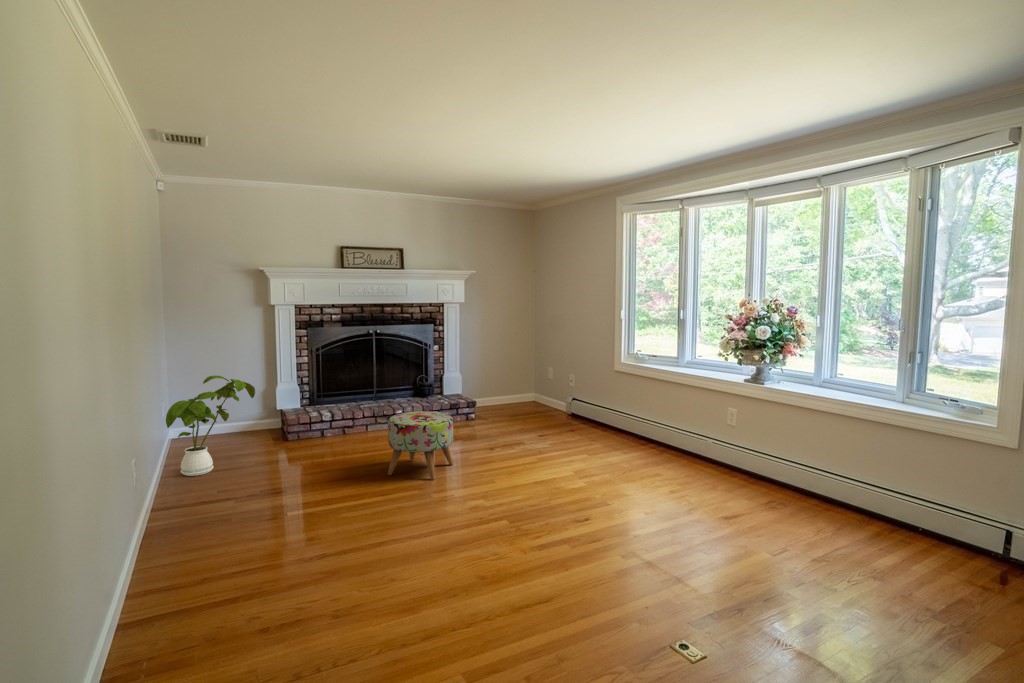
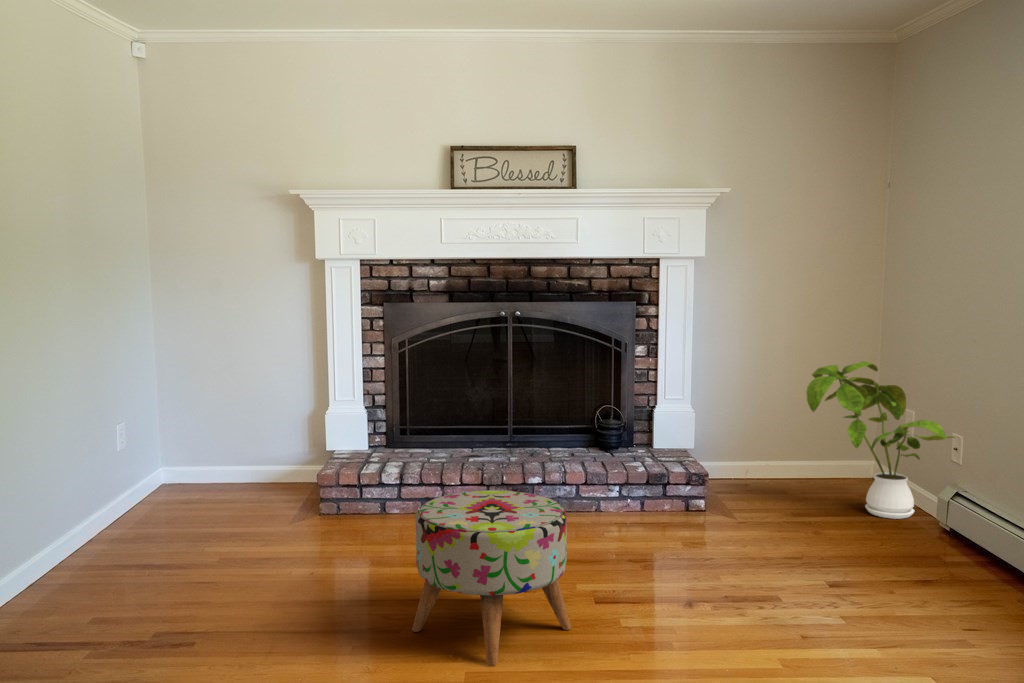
house plant: present [166,375,255,476] -> present [806,361,954,519]

